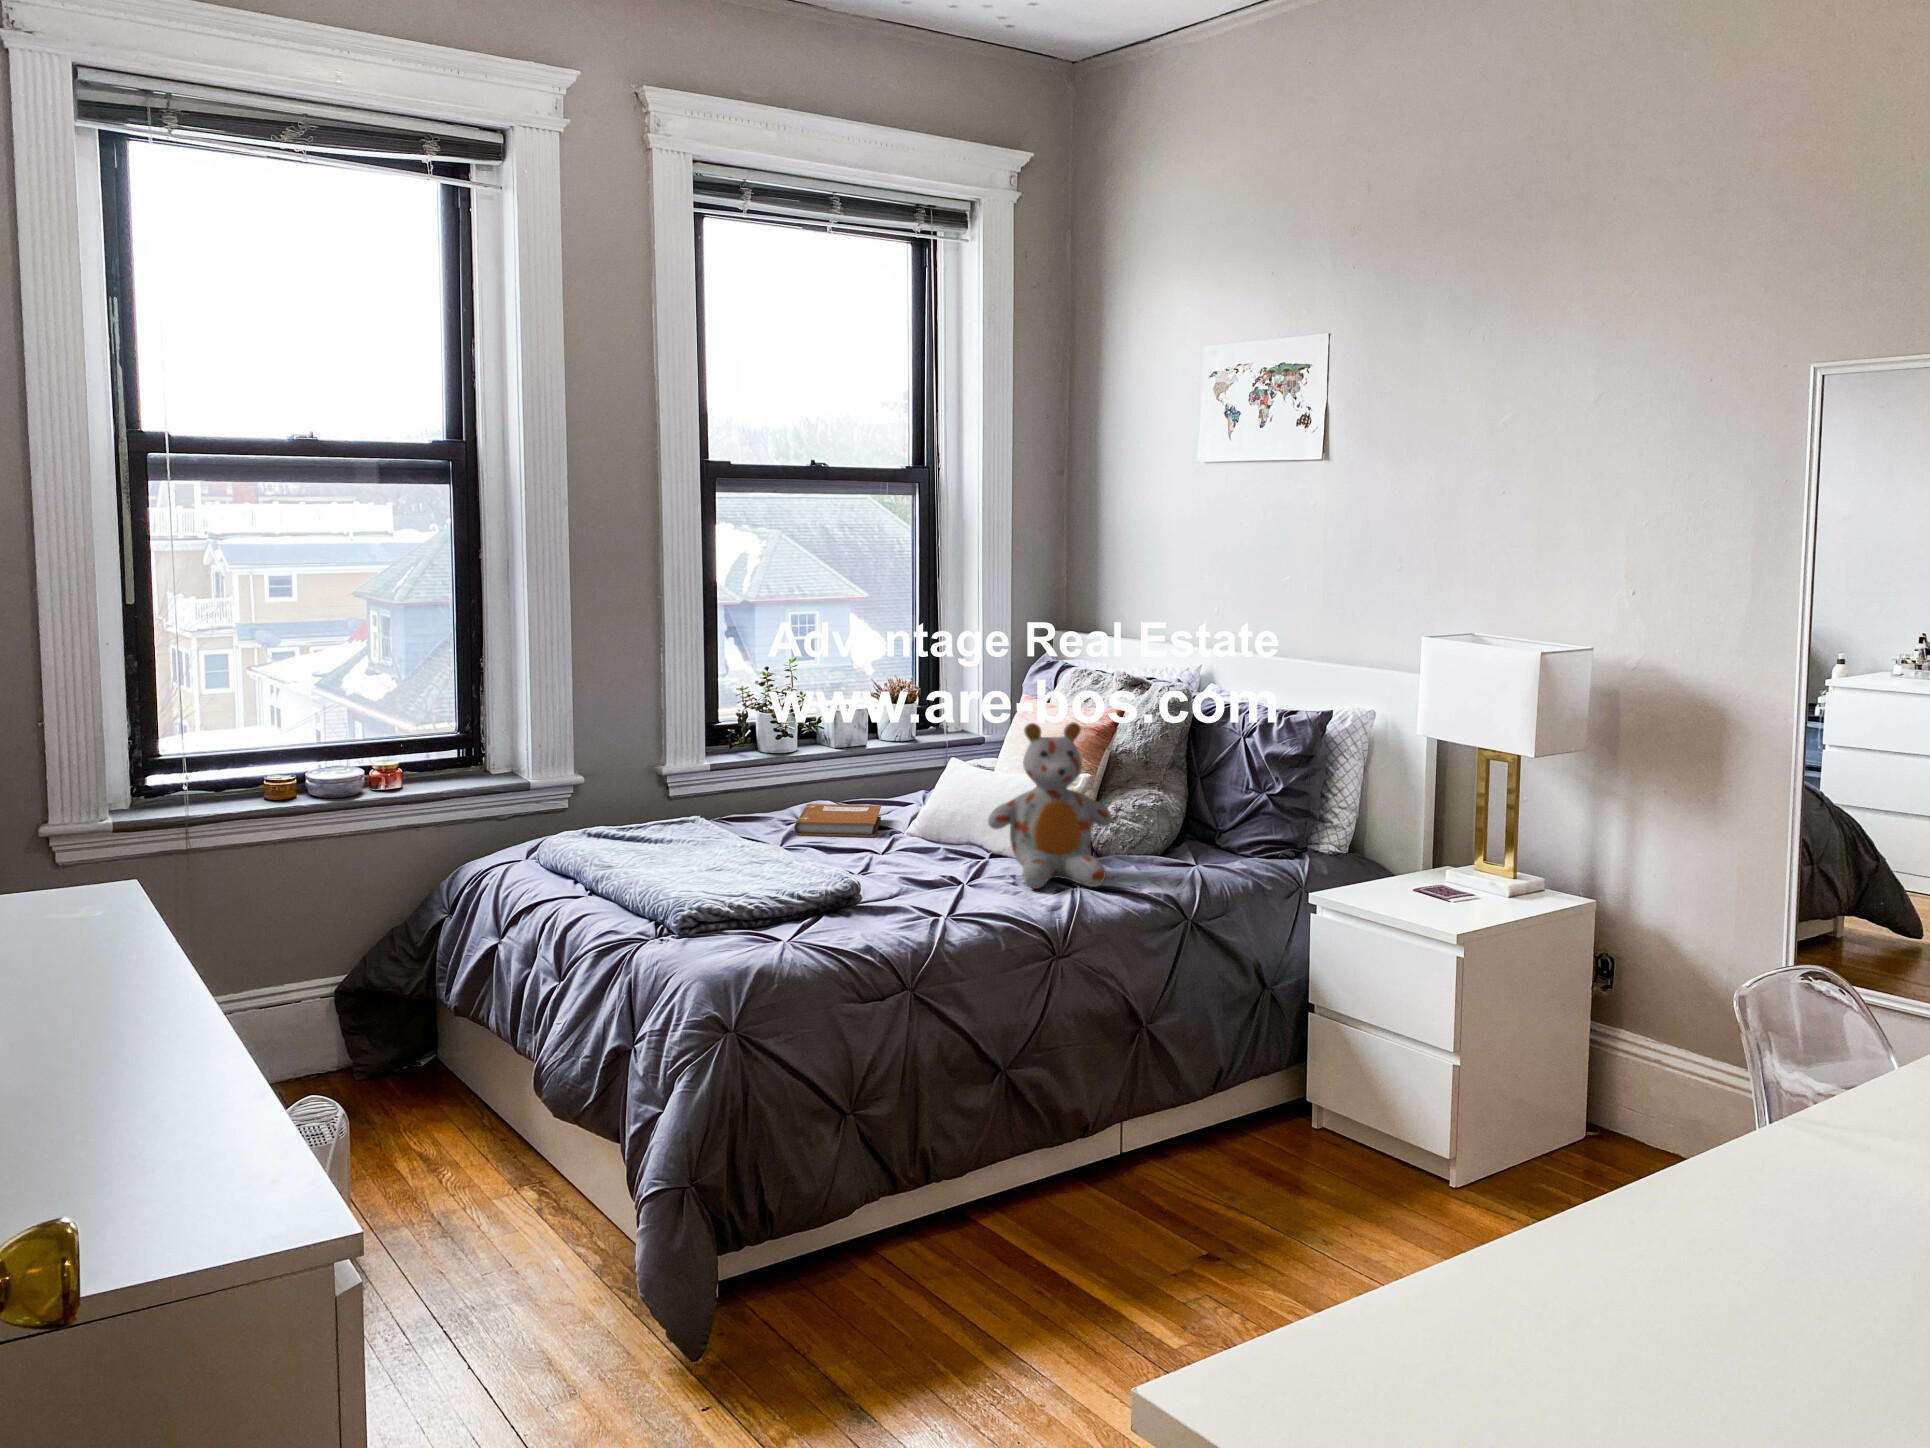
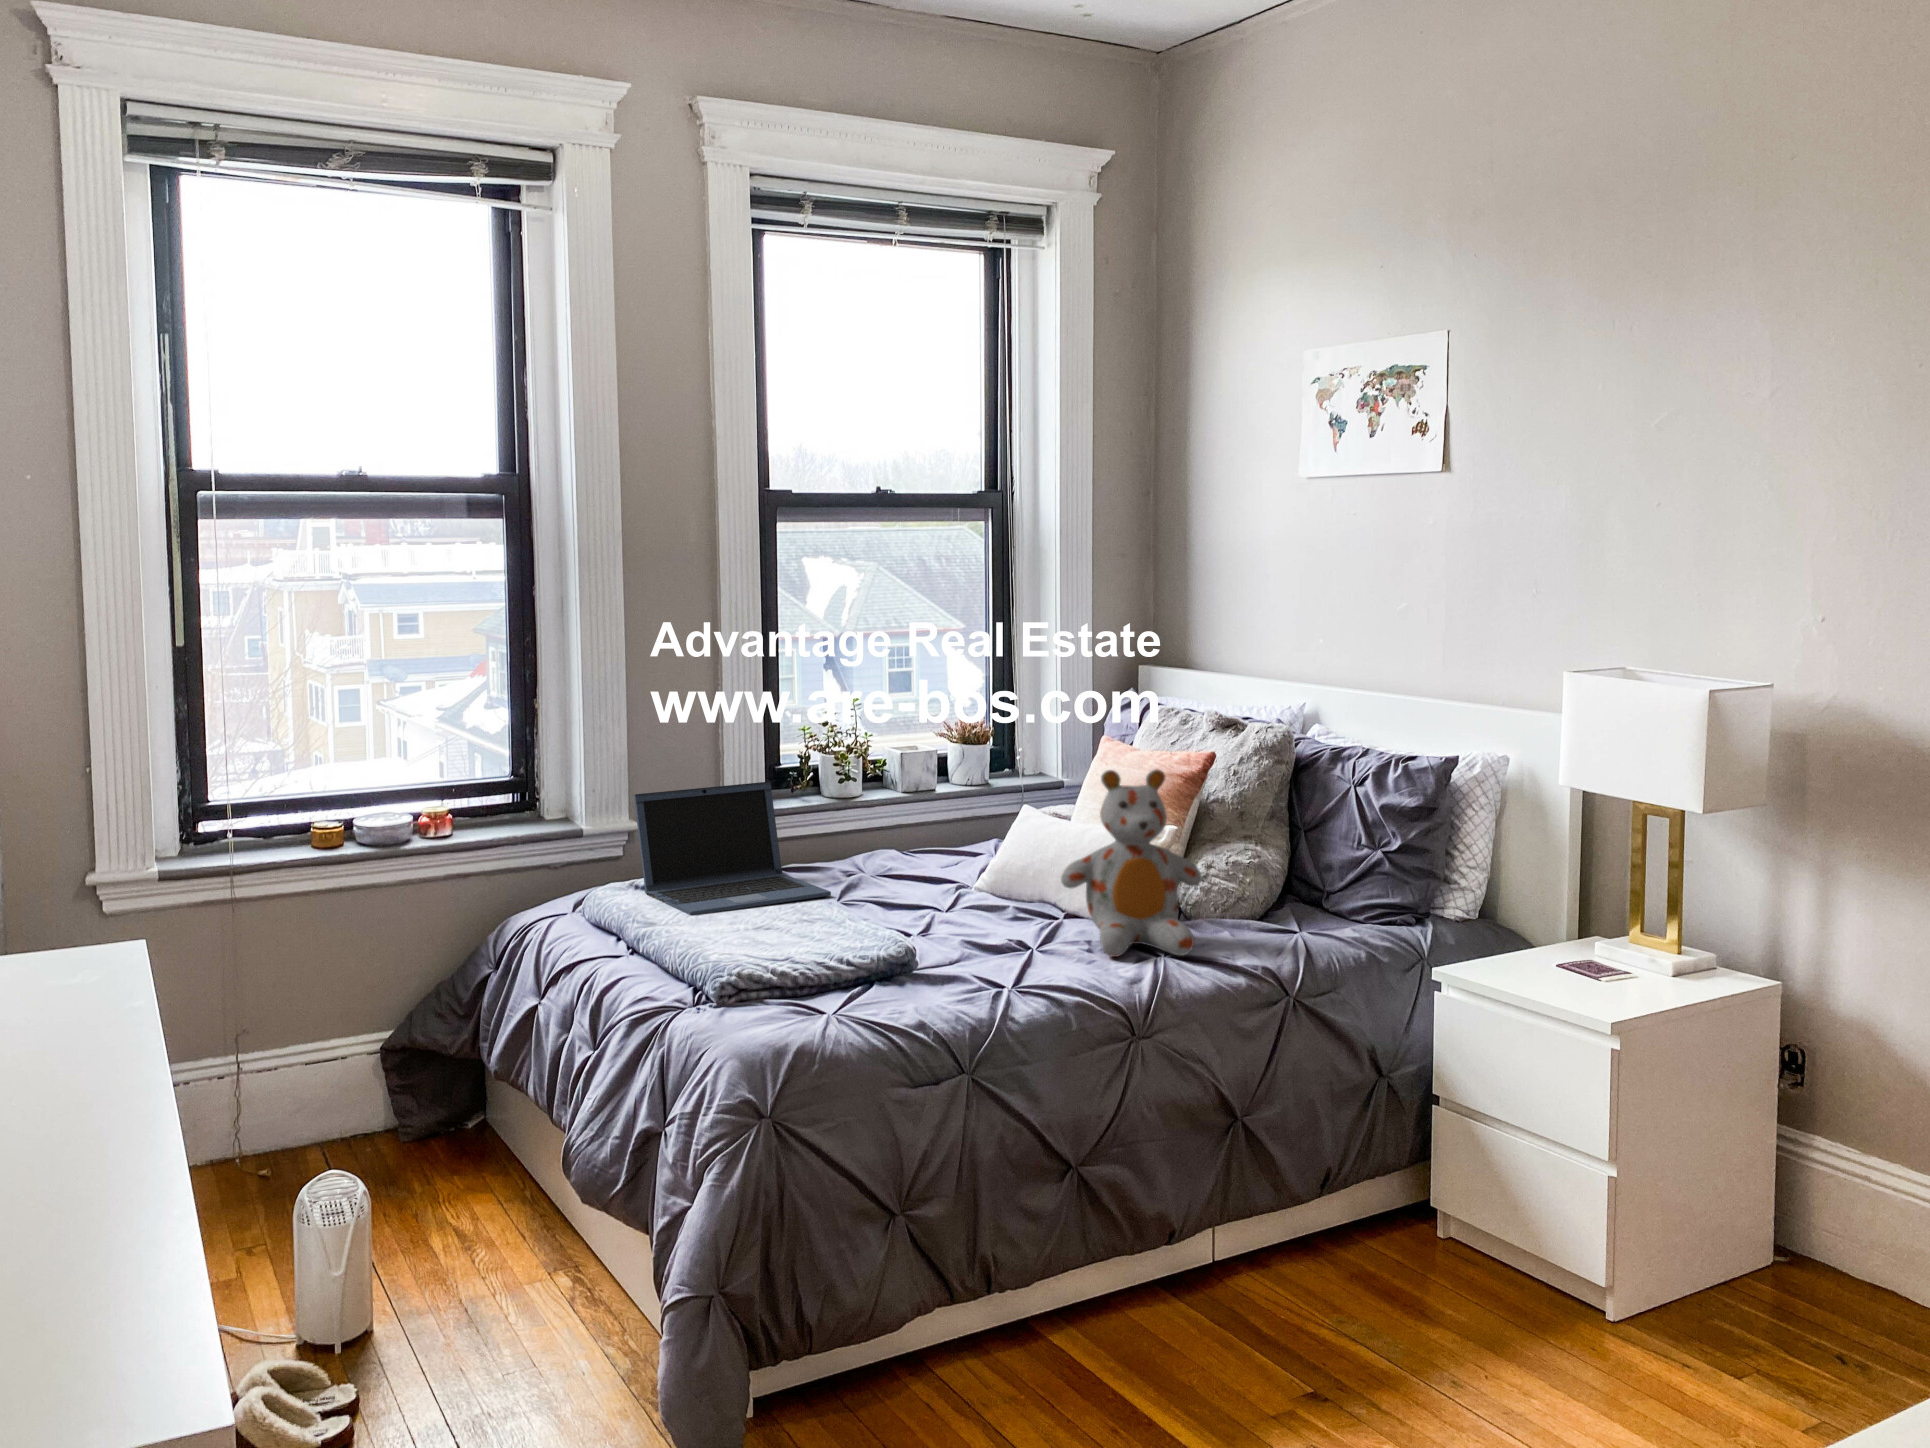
laptop: none [586,736,774,860] -> present [634,782,831,915]
notebook: present [794,804,881,837] -> none [853,854,948,892]

